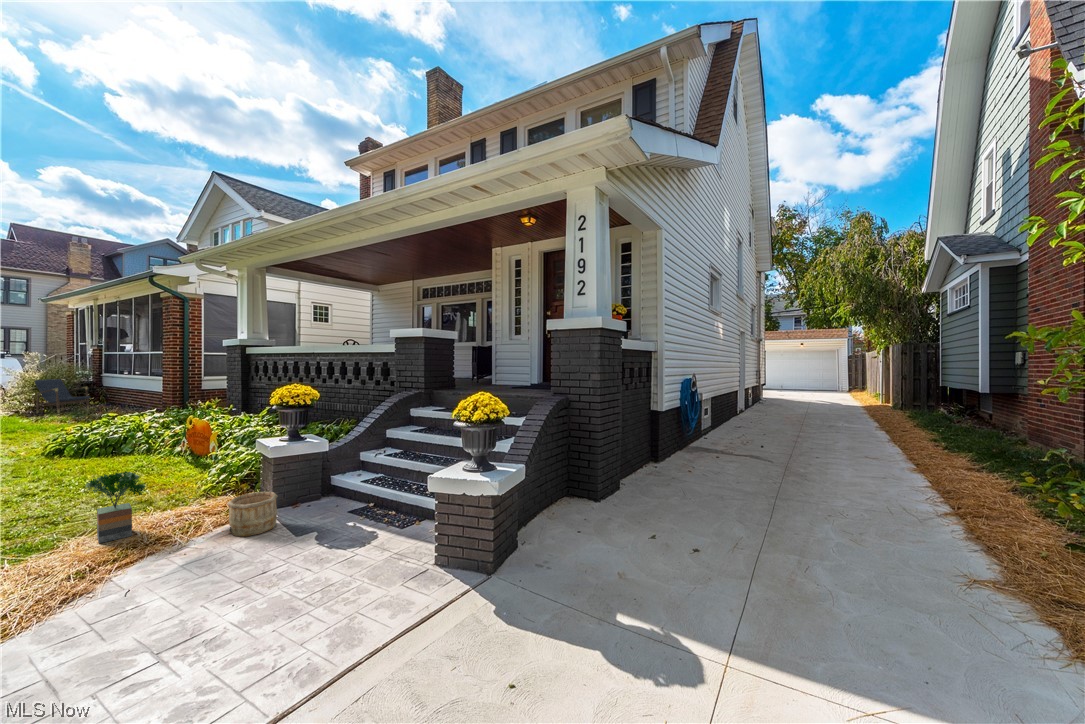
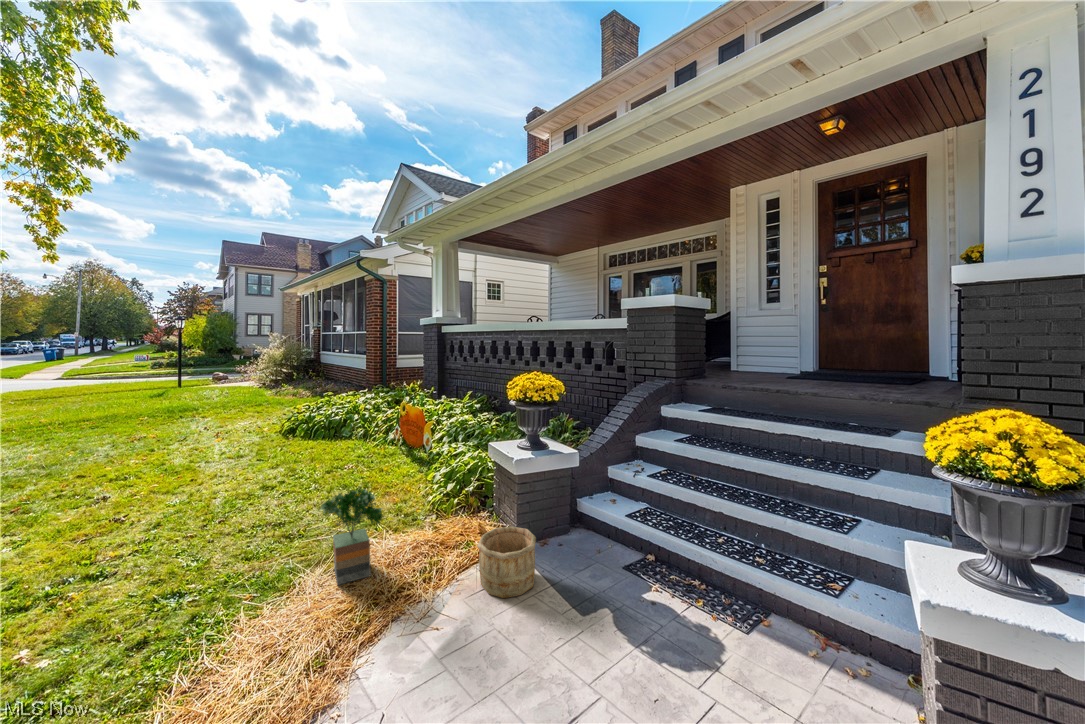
lounge chair: present [35,379,90,413] -> none [276,357,315,387]

